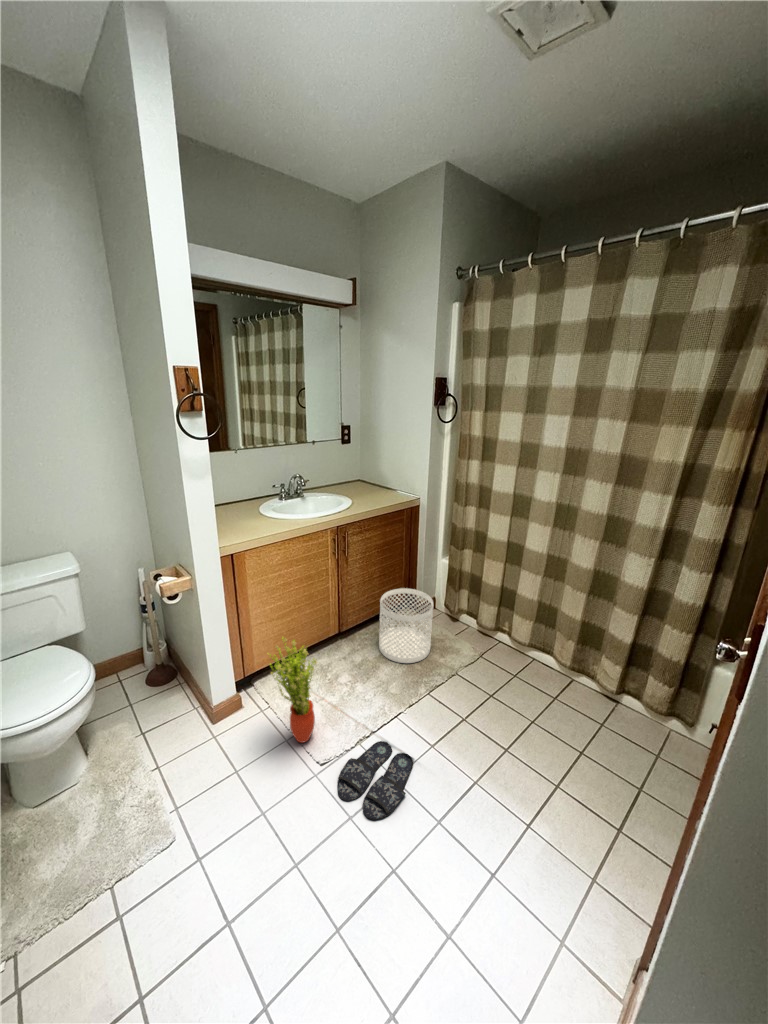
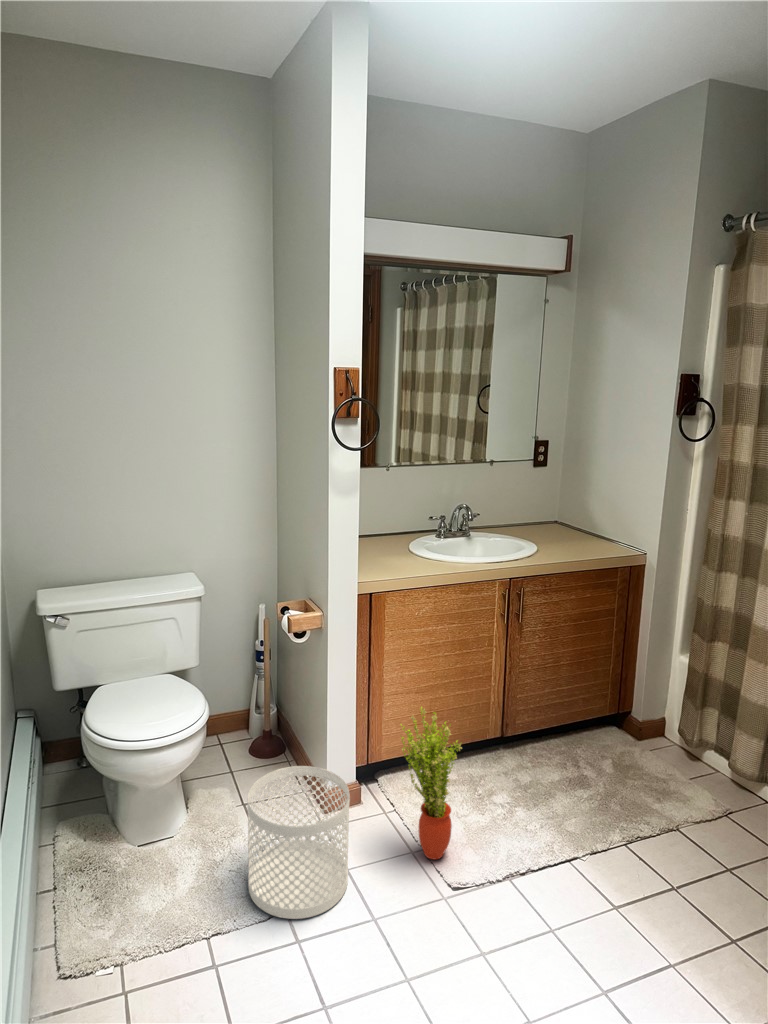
waste basket: present [379,588,434,663] -> present [247,766,350,919]
slippers: present [338,741,413,820] -> none [470,885,582,968]

